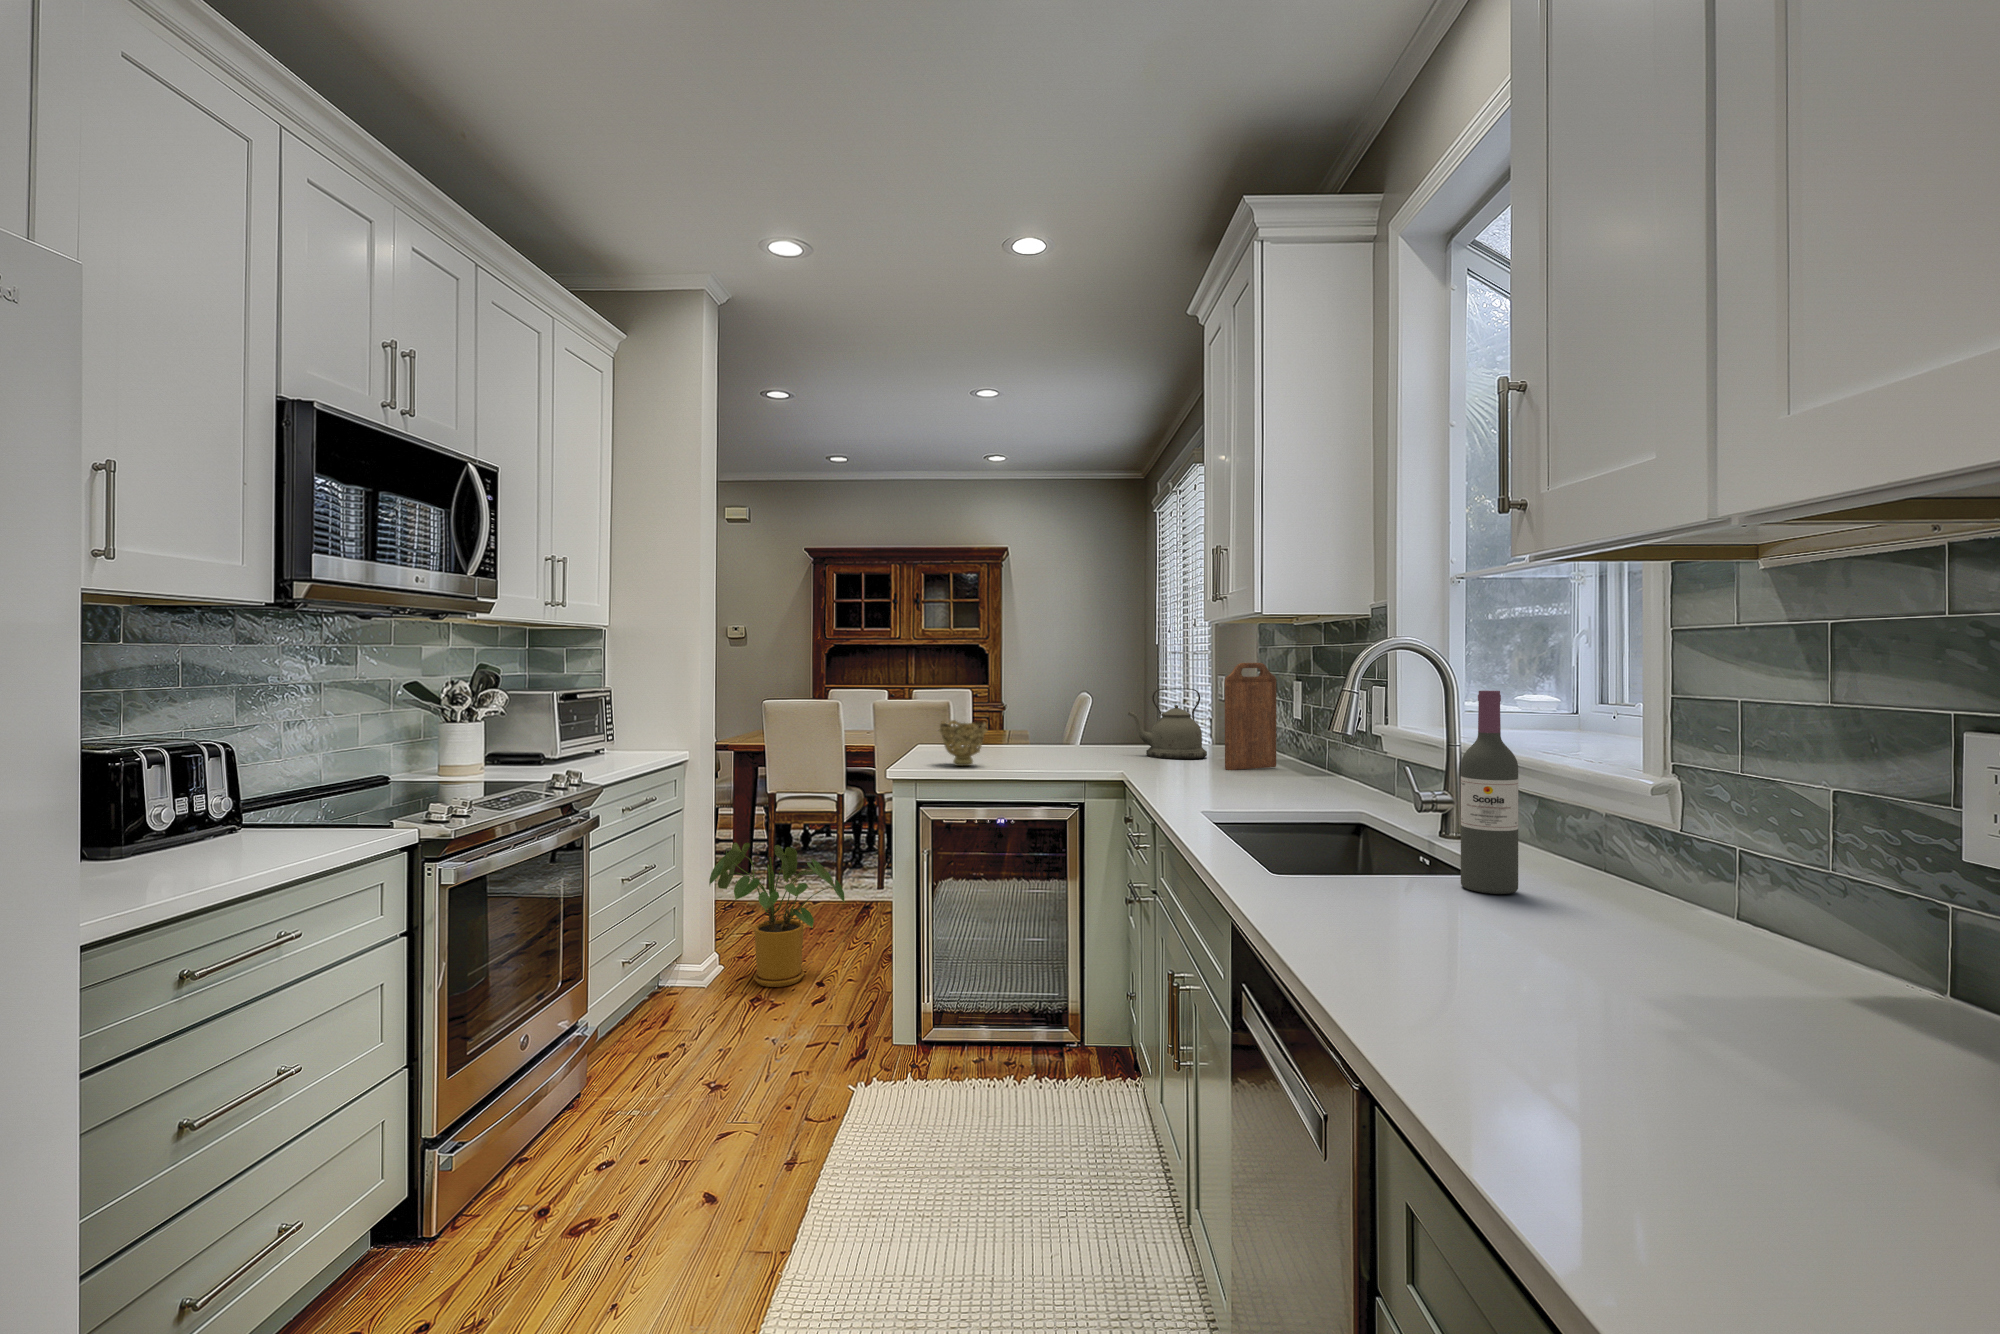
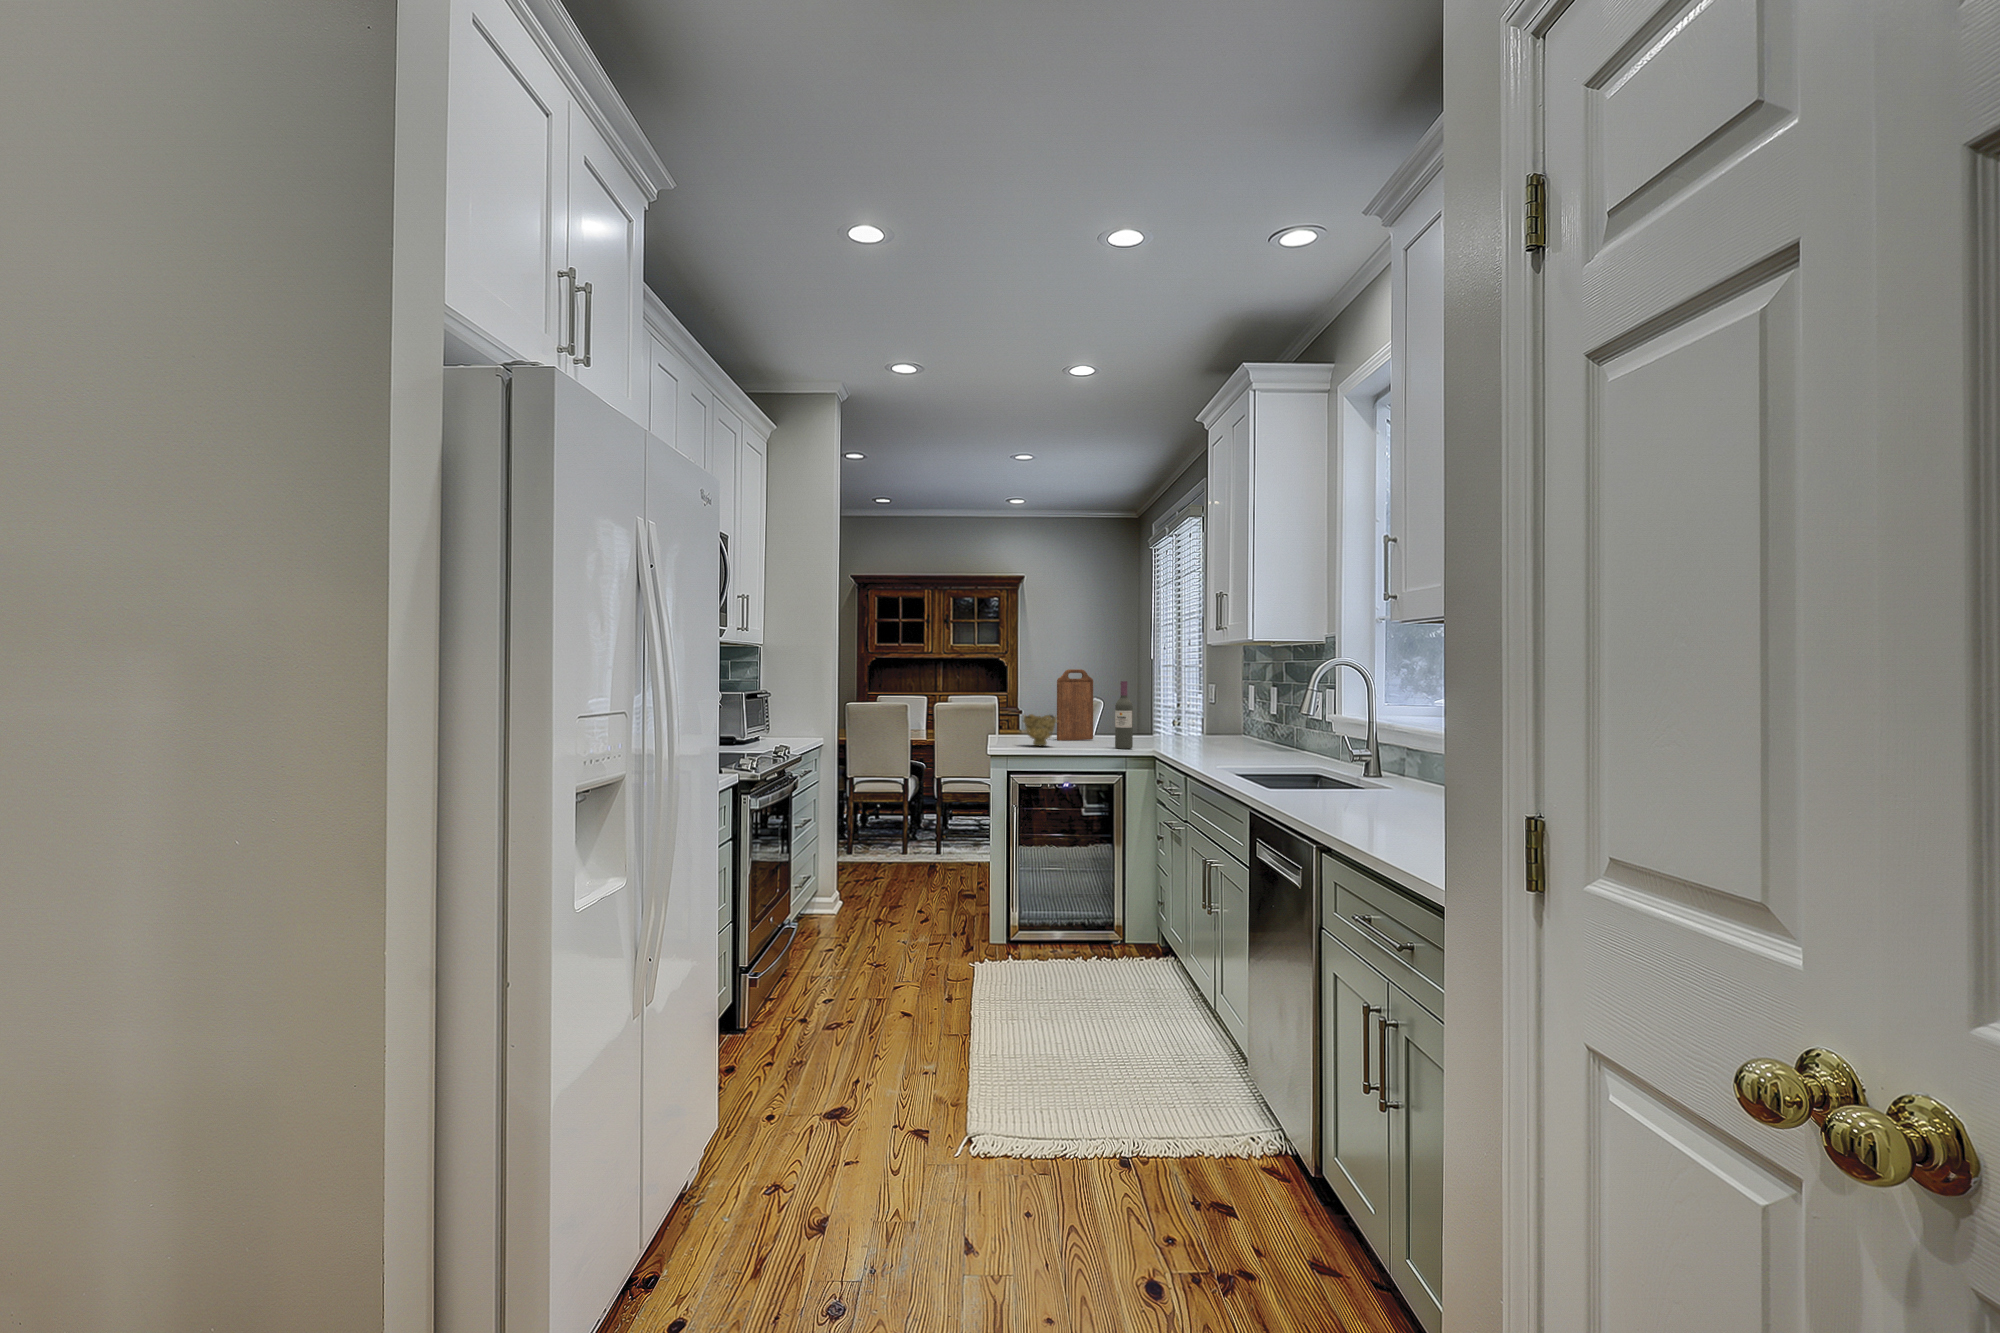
cutting board: present [1225,663,1276,770] -> present [1057,669,1093,741]
kettle: present [1128,688,1207,759] -> none [1150,693,1207,744]
wine bottle: present [1461,691,1518,894] -> present [1115,681,1133,749]
house plant: present [709,842,845,987] -> none [837,808,939,914]

